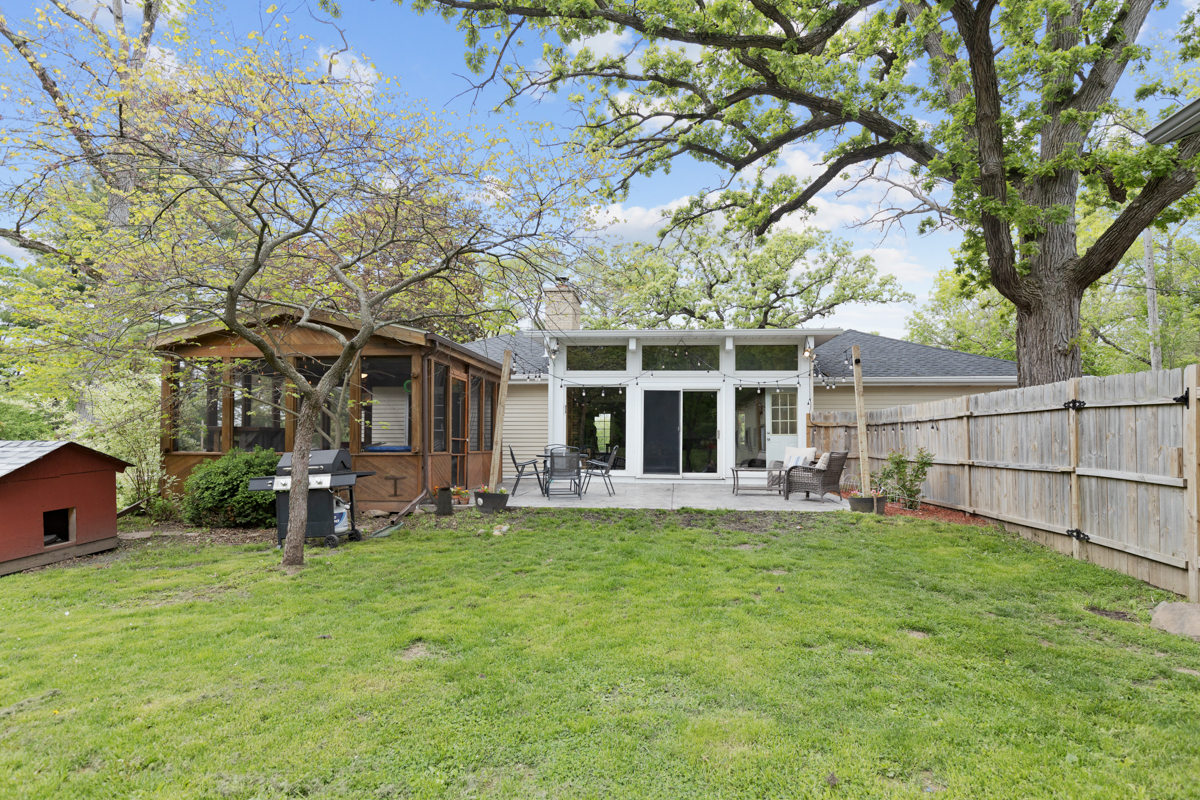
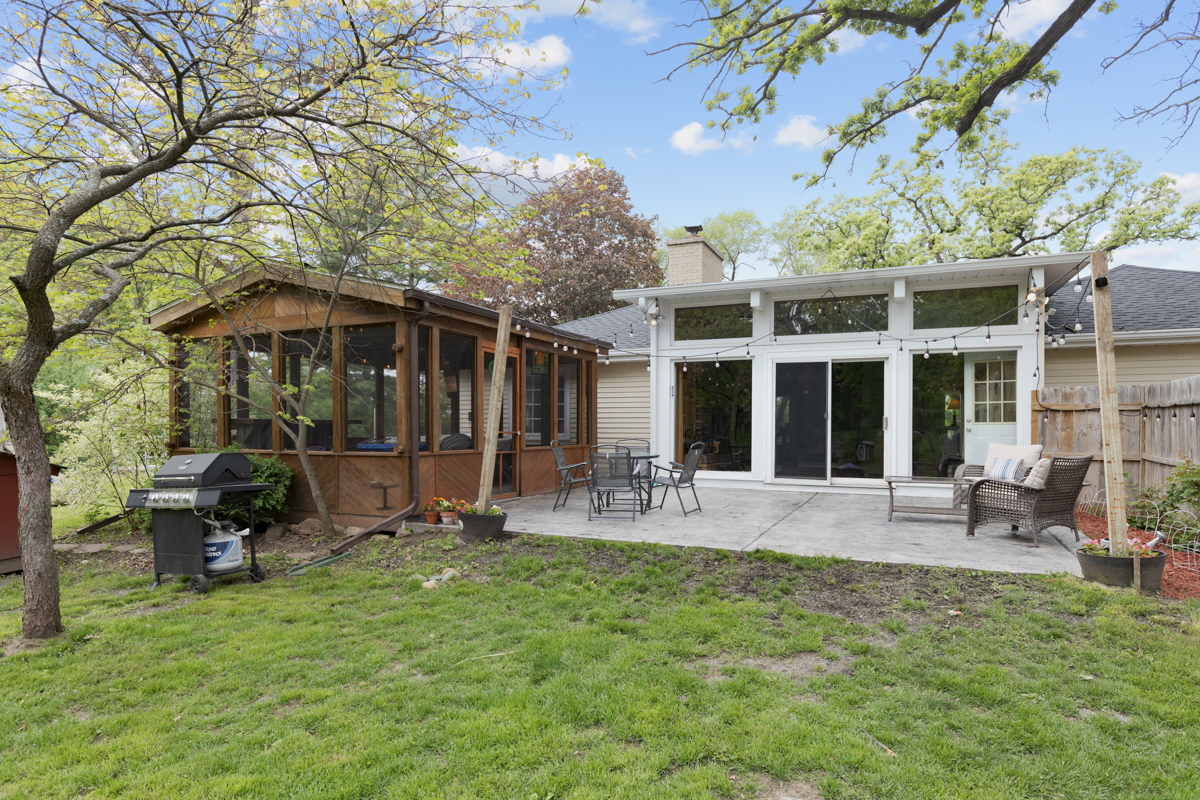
watering can: present [425,481,455,515] -> none [425,491,454,537]

